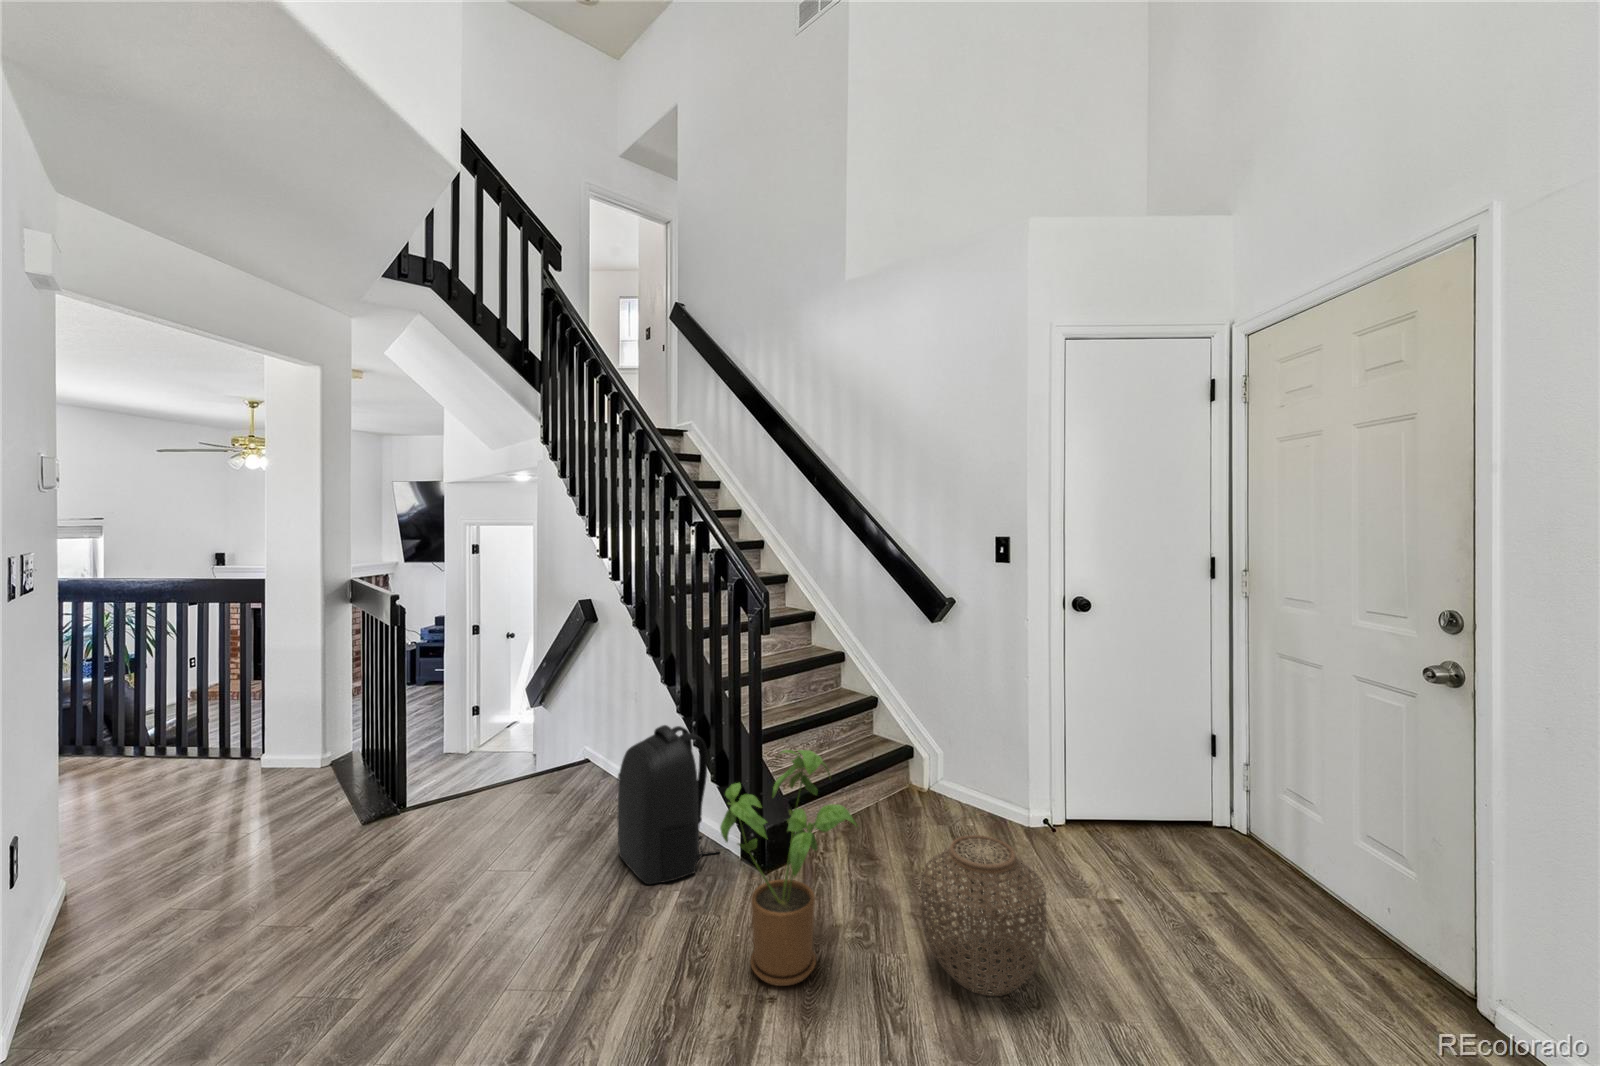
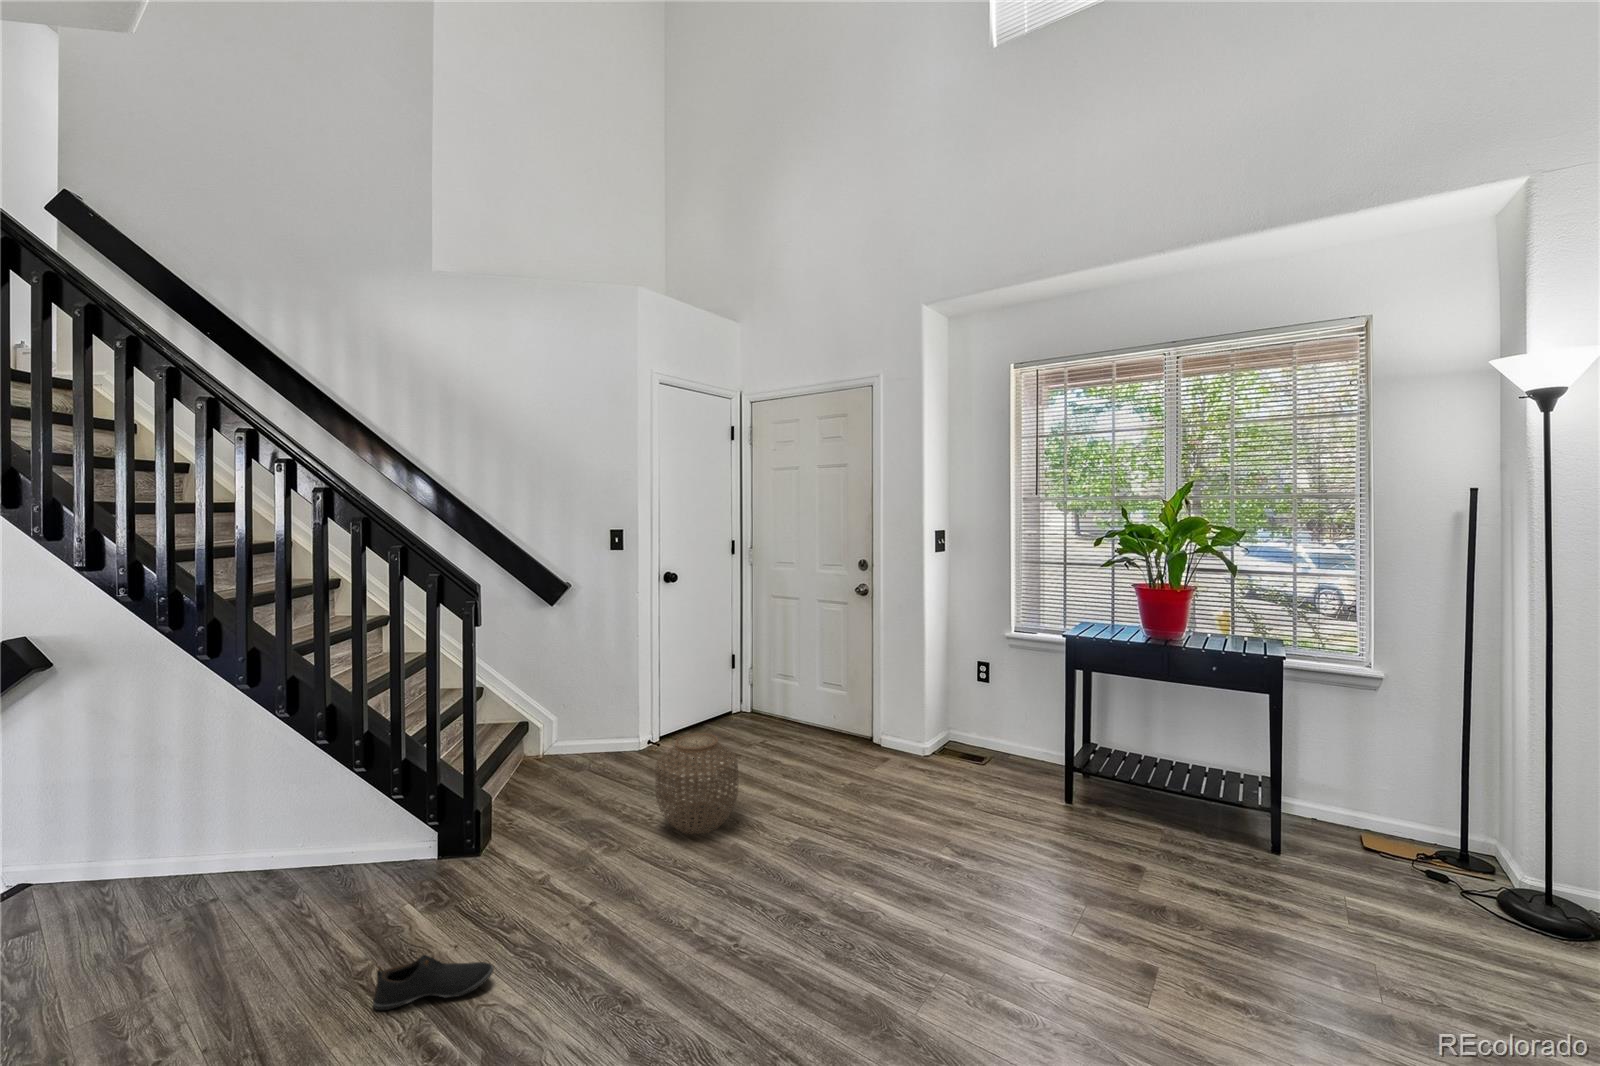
backpack: present [617,725,719,884] -> none [278,747,410,920]
house plant: present [720,750,857,986] -> none [519,705,637,900]
shoe: none [555,940,627,1017] -> present [373,955,494,1010]

